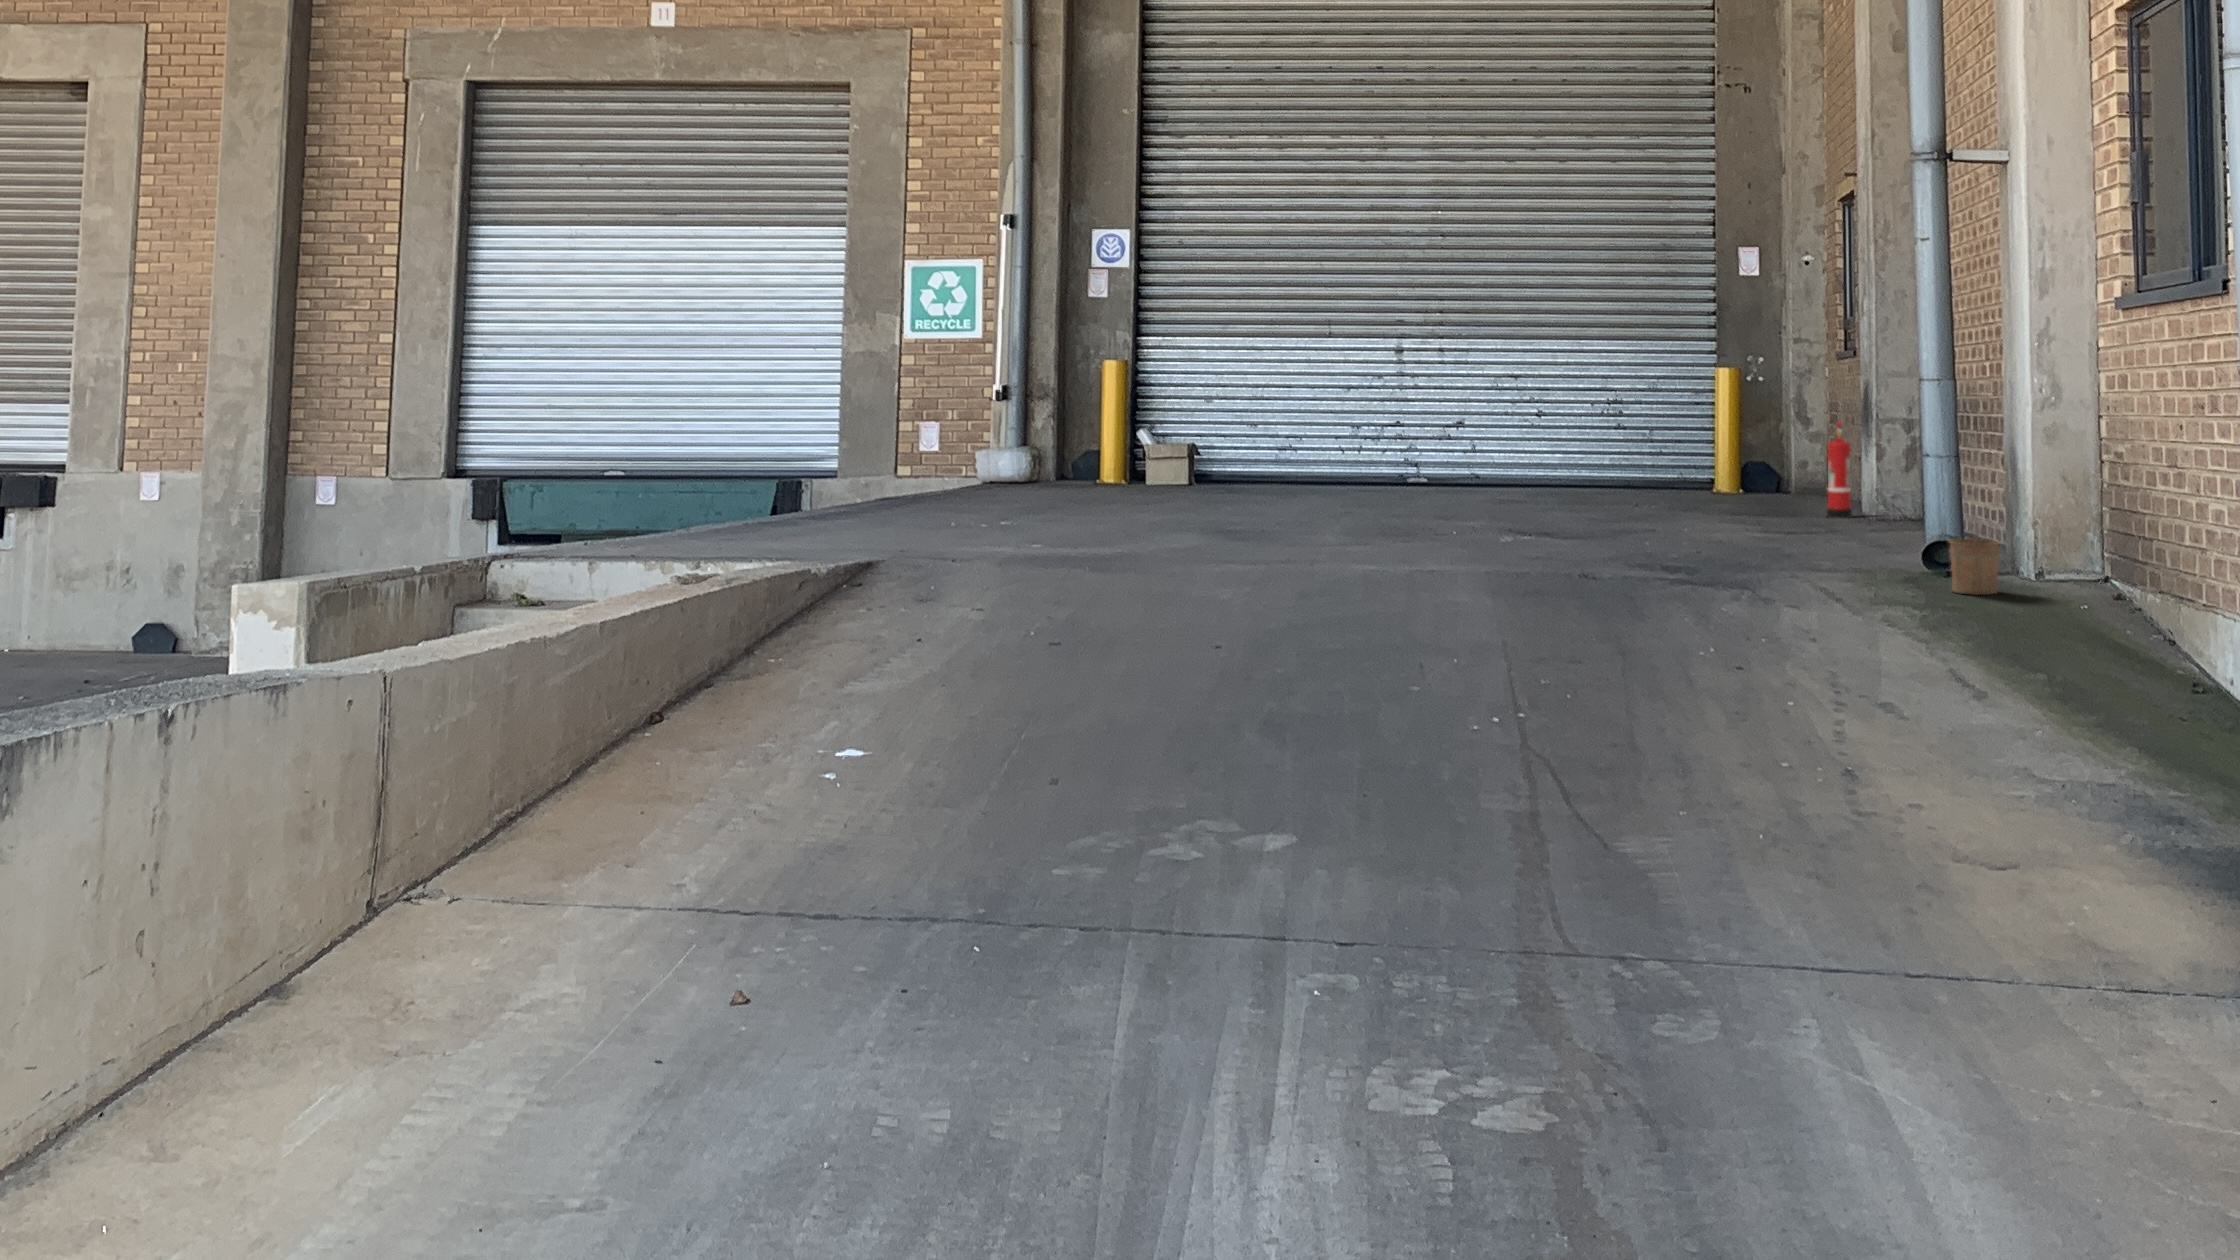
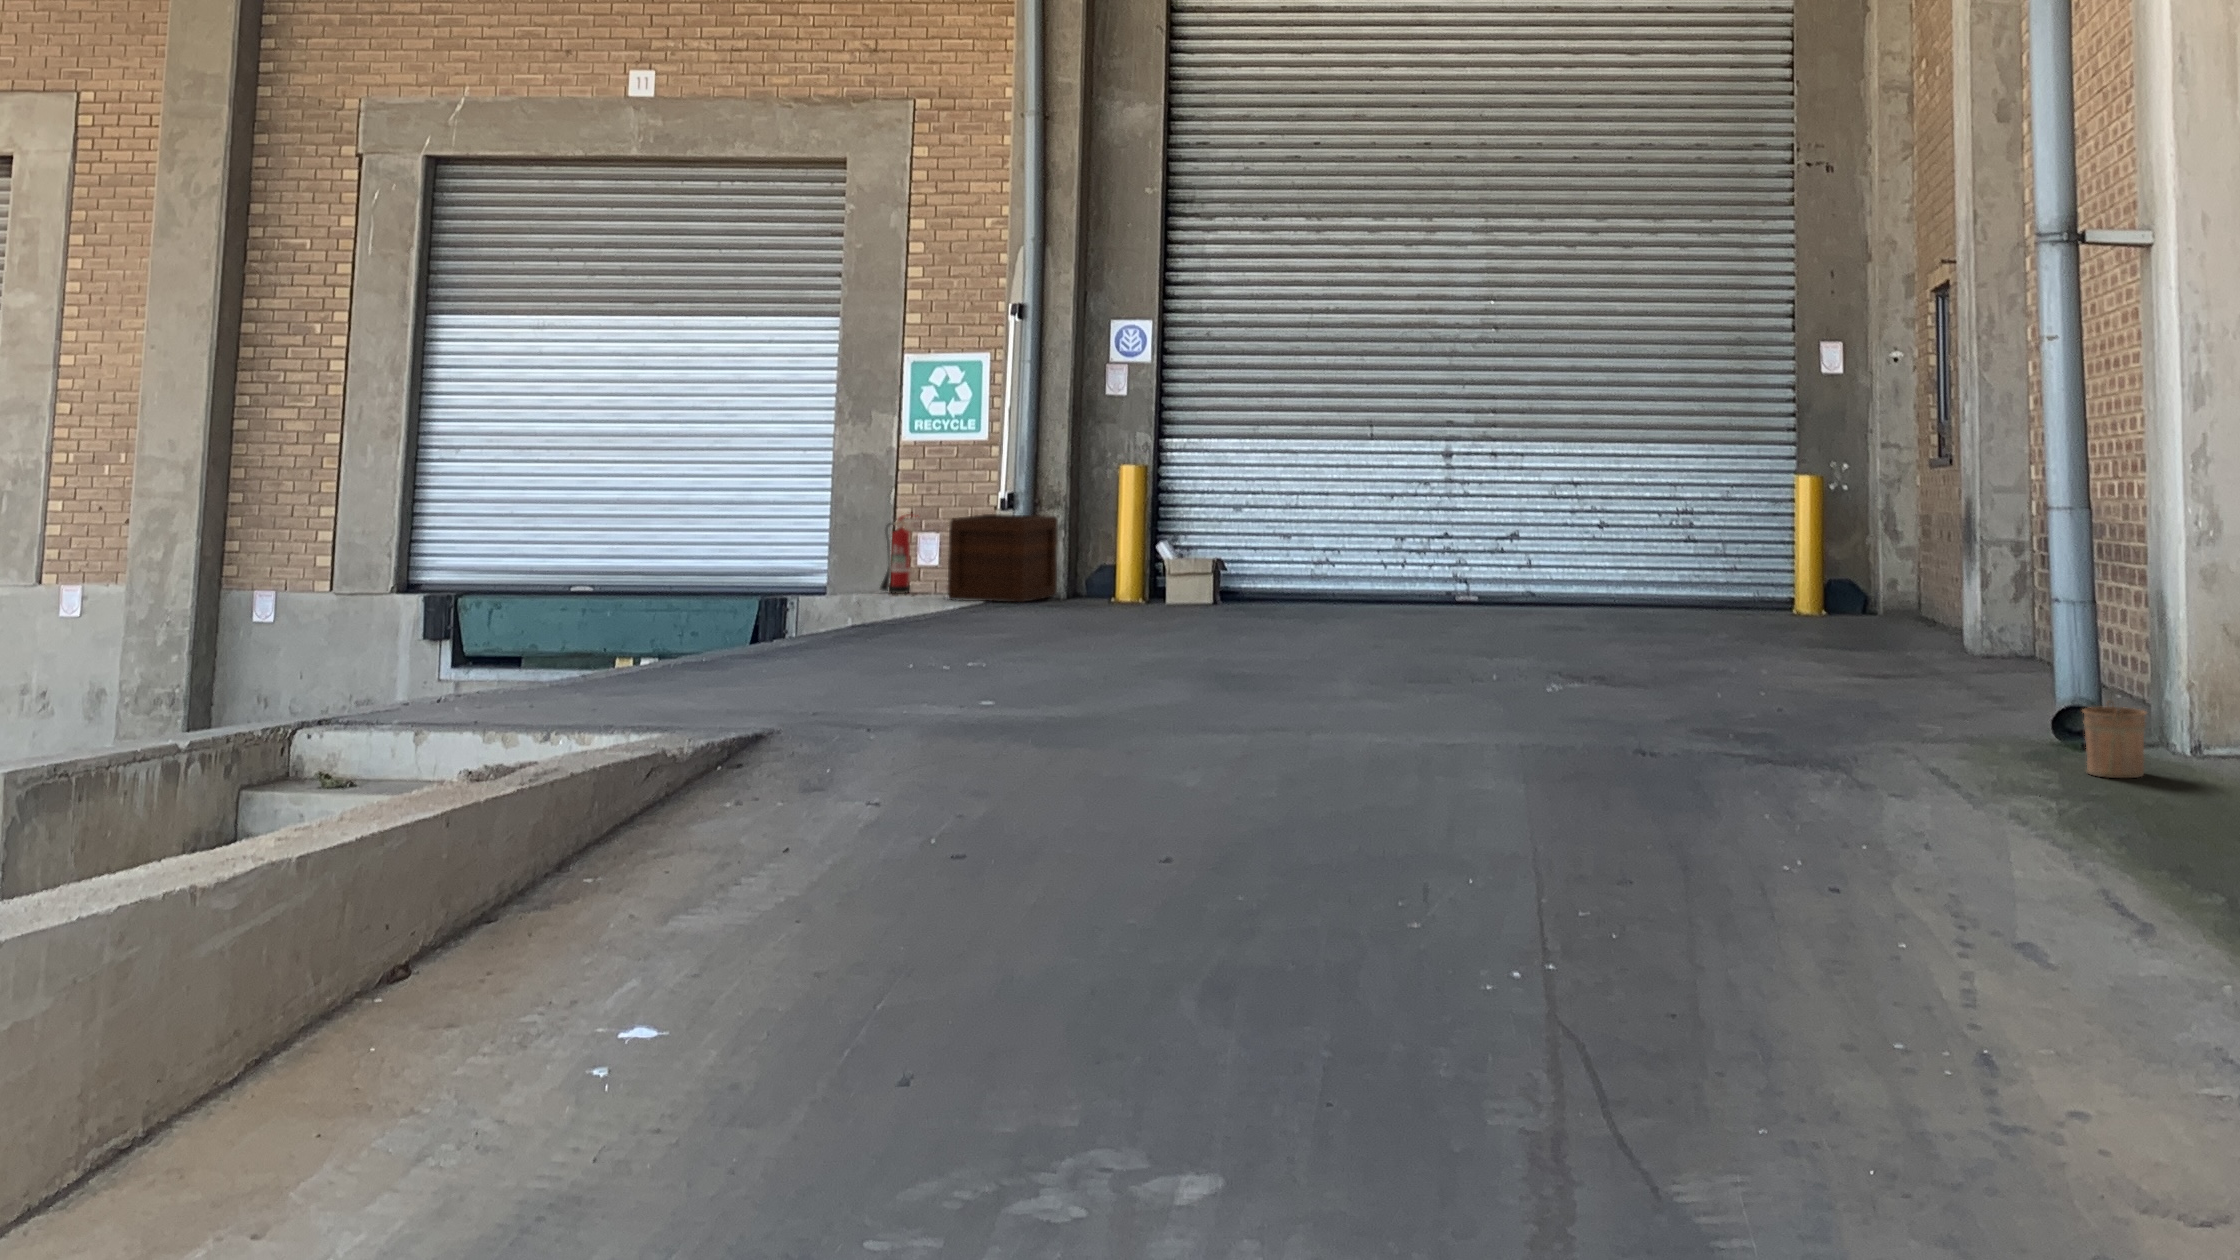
wooden crate: none [953,405,1050,484] -> present [947,514,1058,602]
fire extinguisher: present [1827,422,1852,518] -> present [880,514,918,594]

